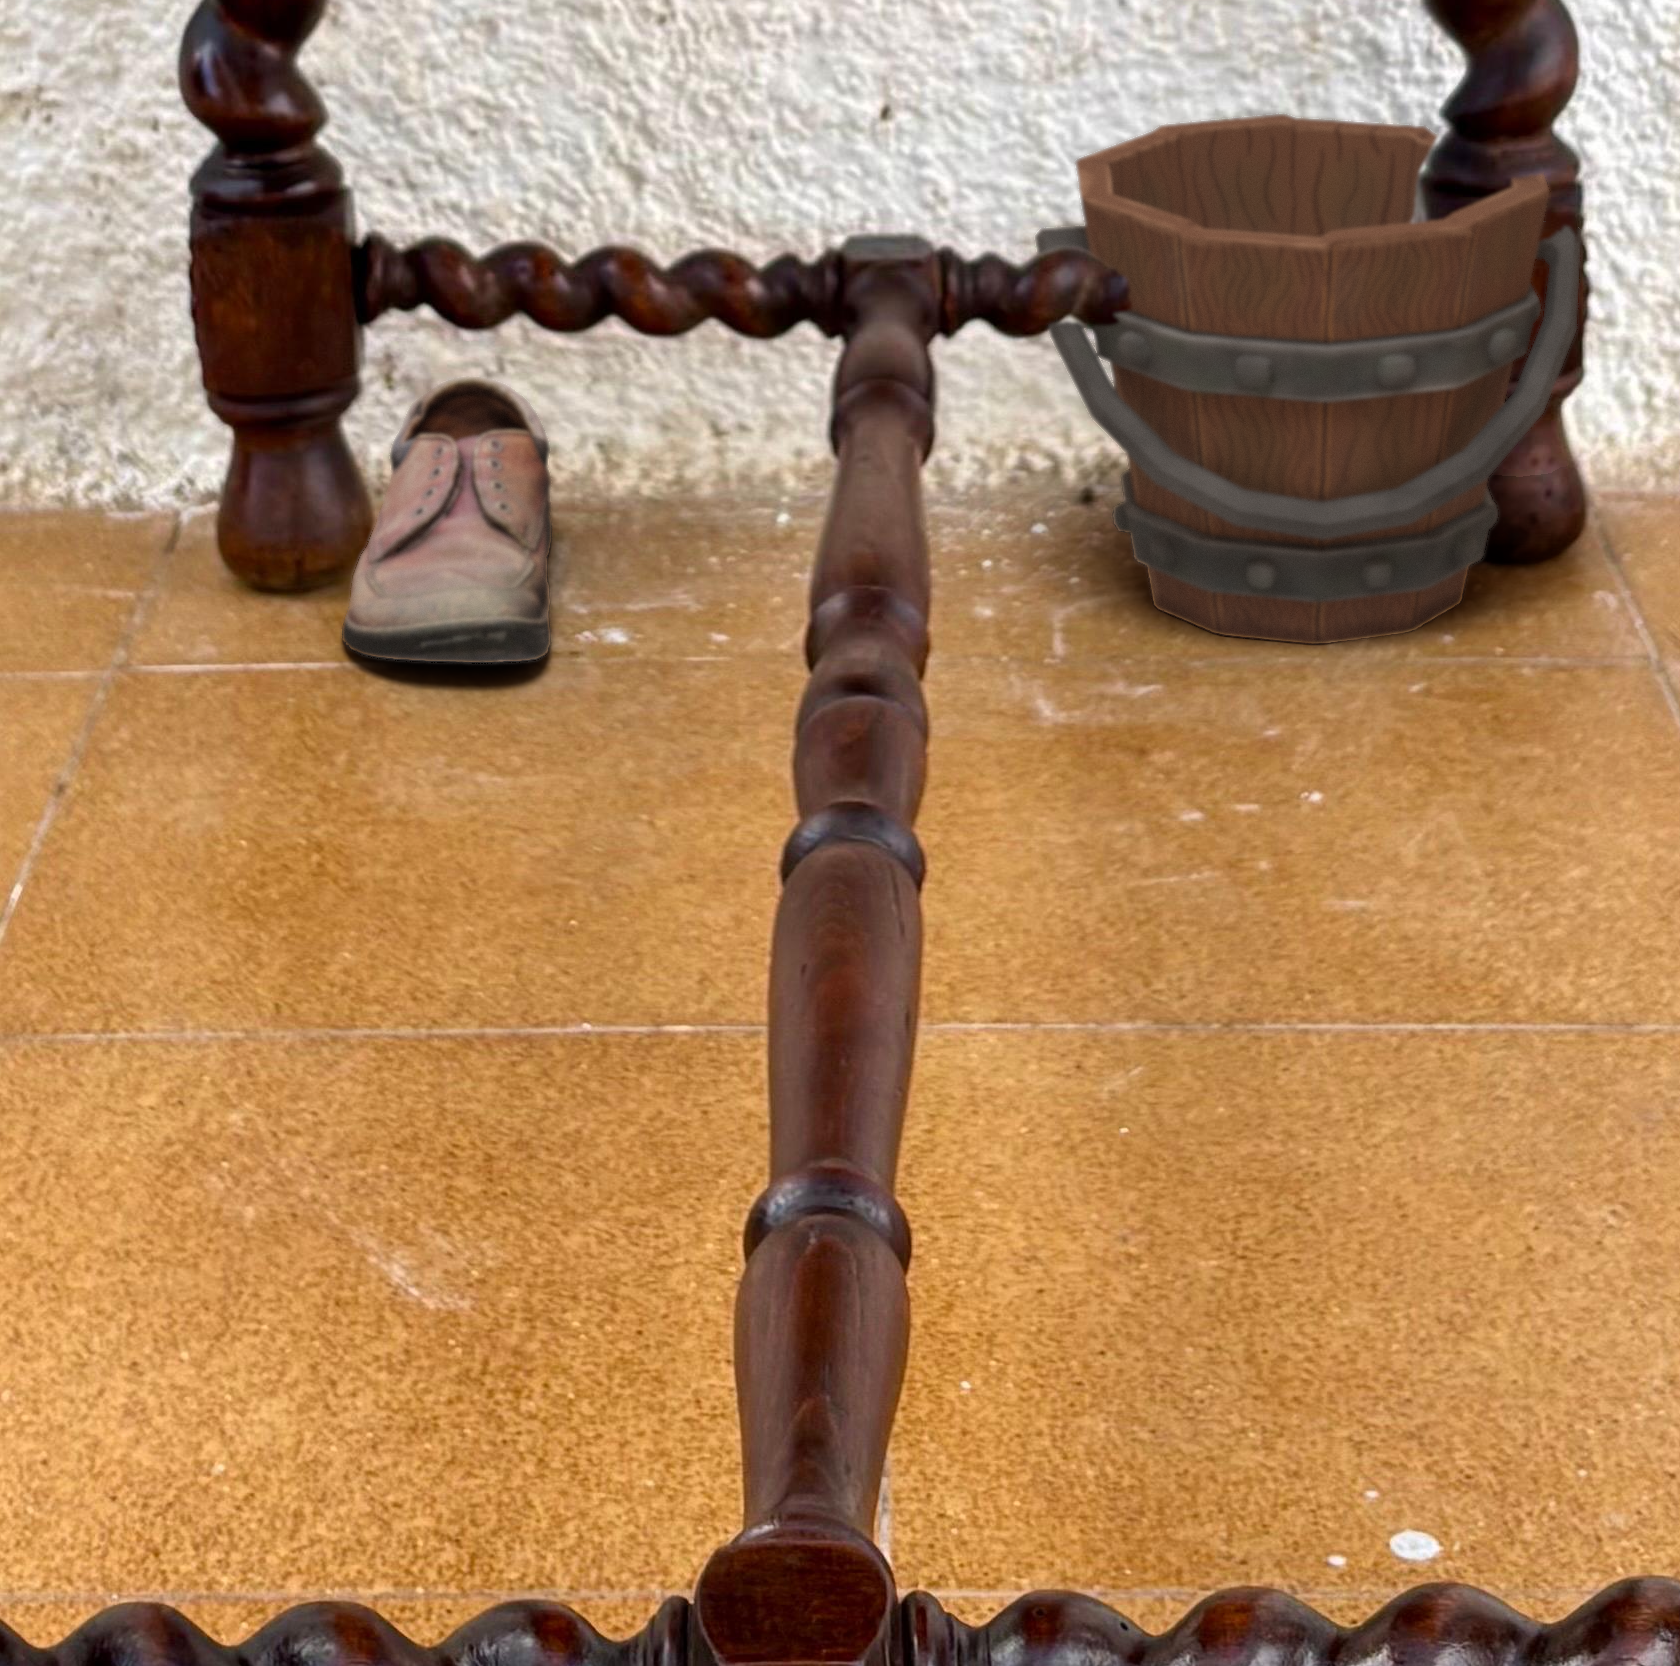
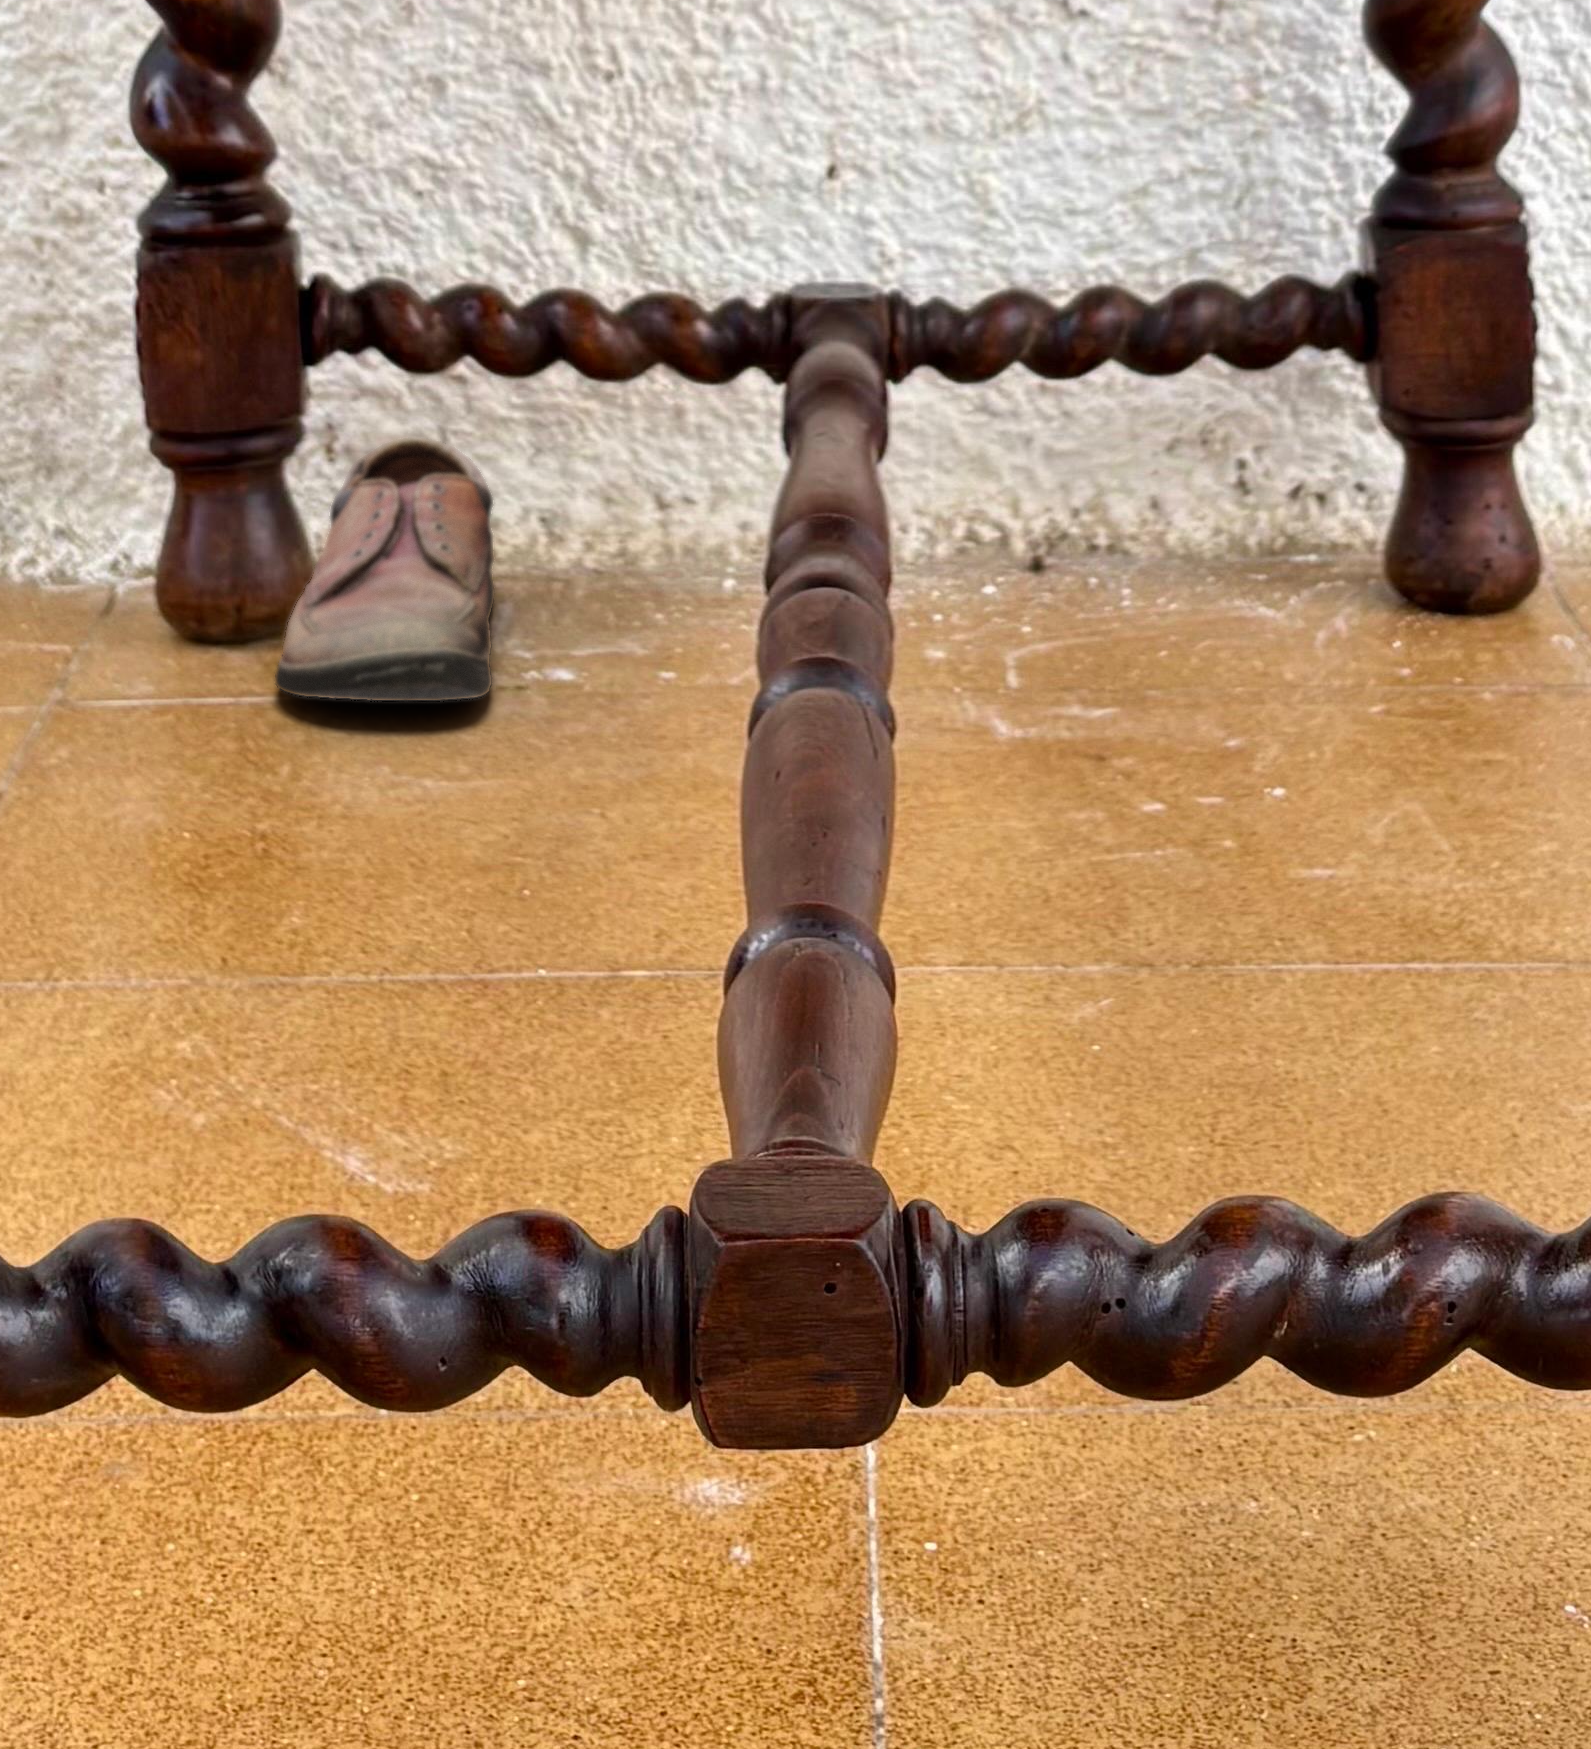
bucket: present [1035,114,1581,644] -> none [987,166,1539,683]

